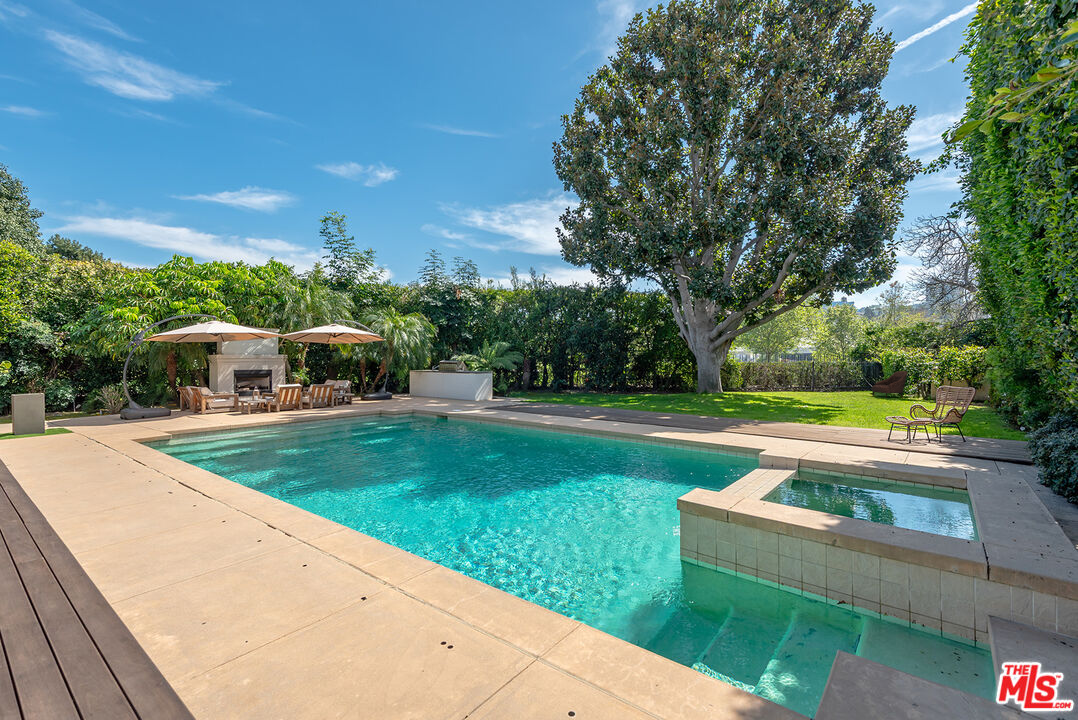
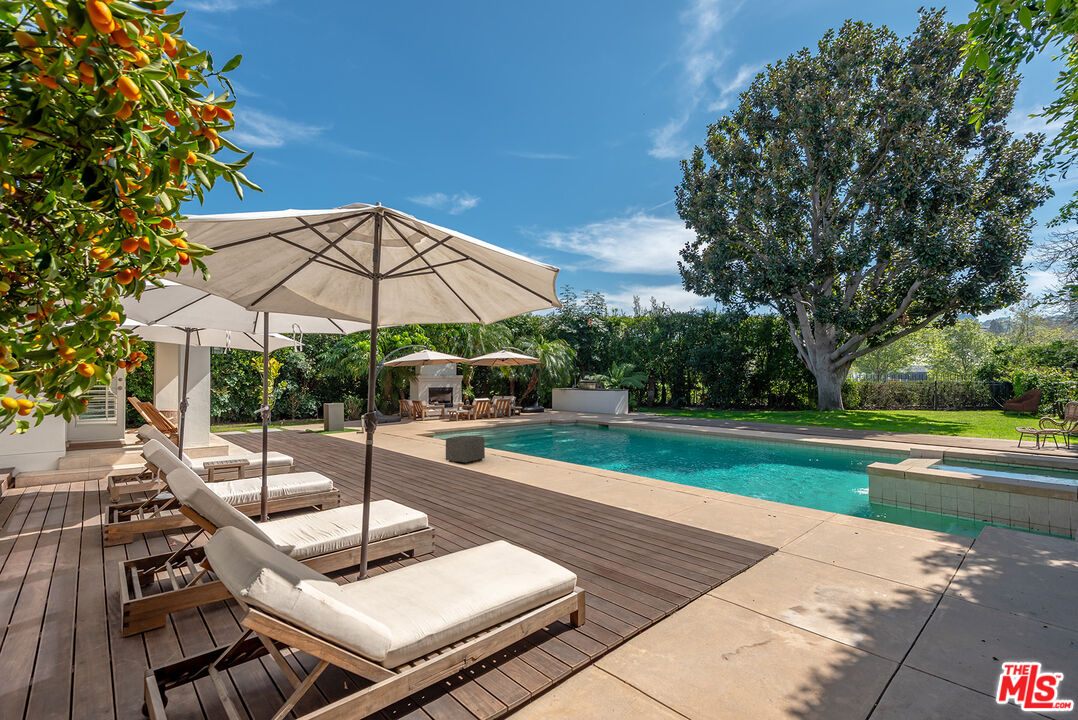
ottoman: none [56,450,136,501] -> present [446,436,485,464]

